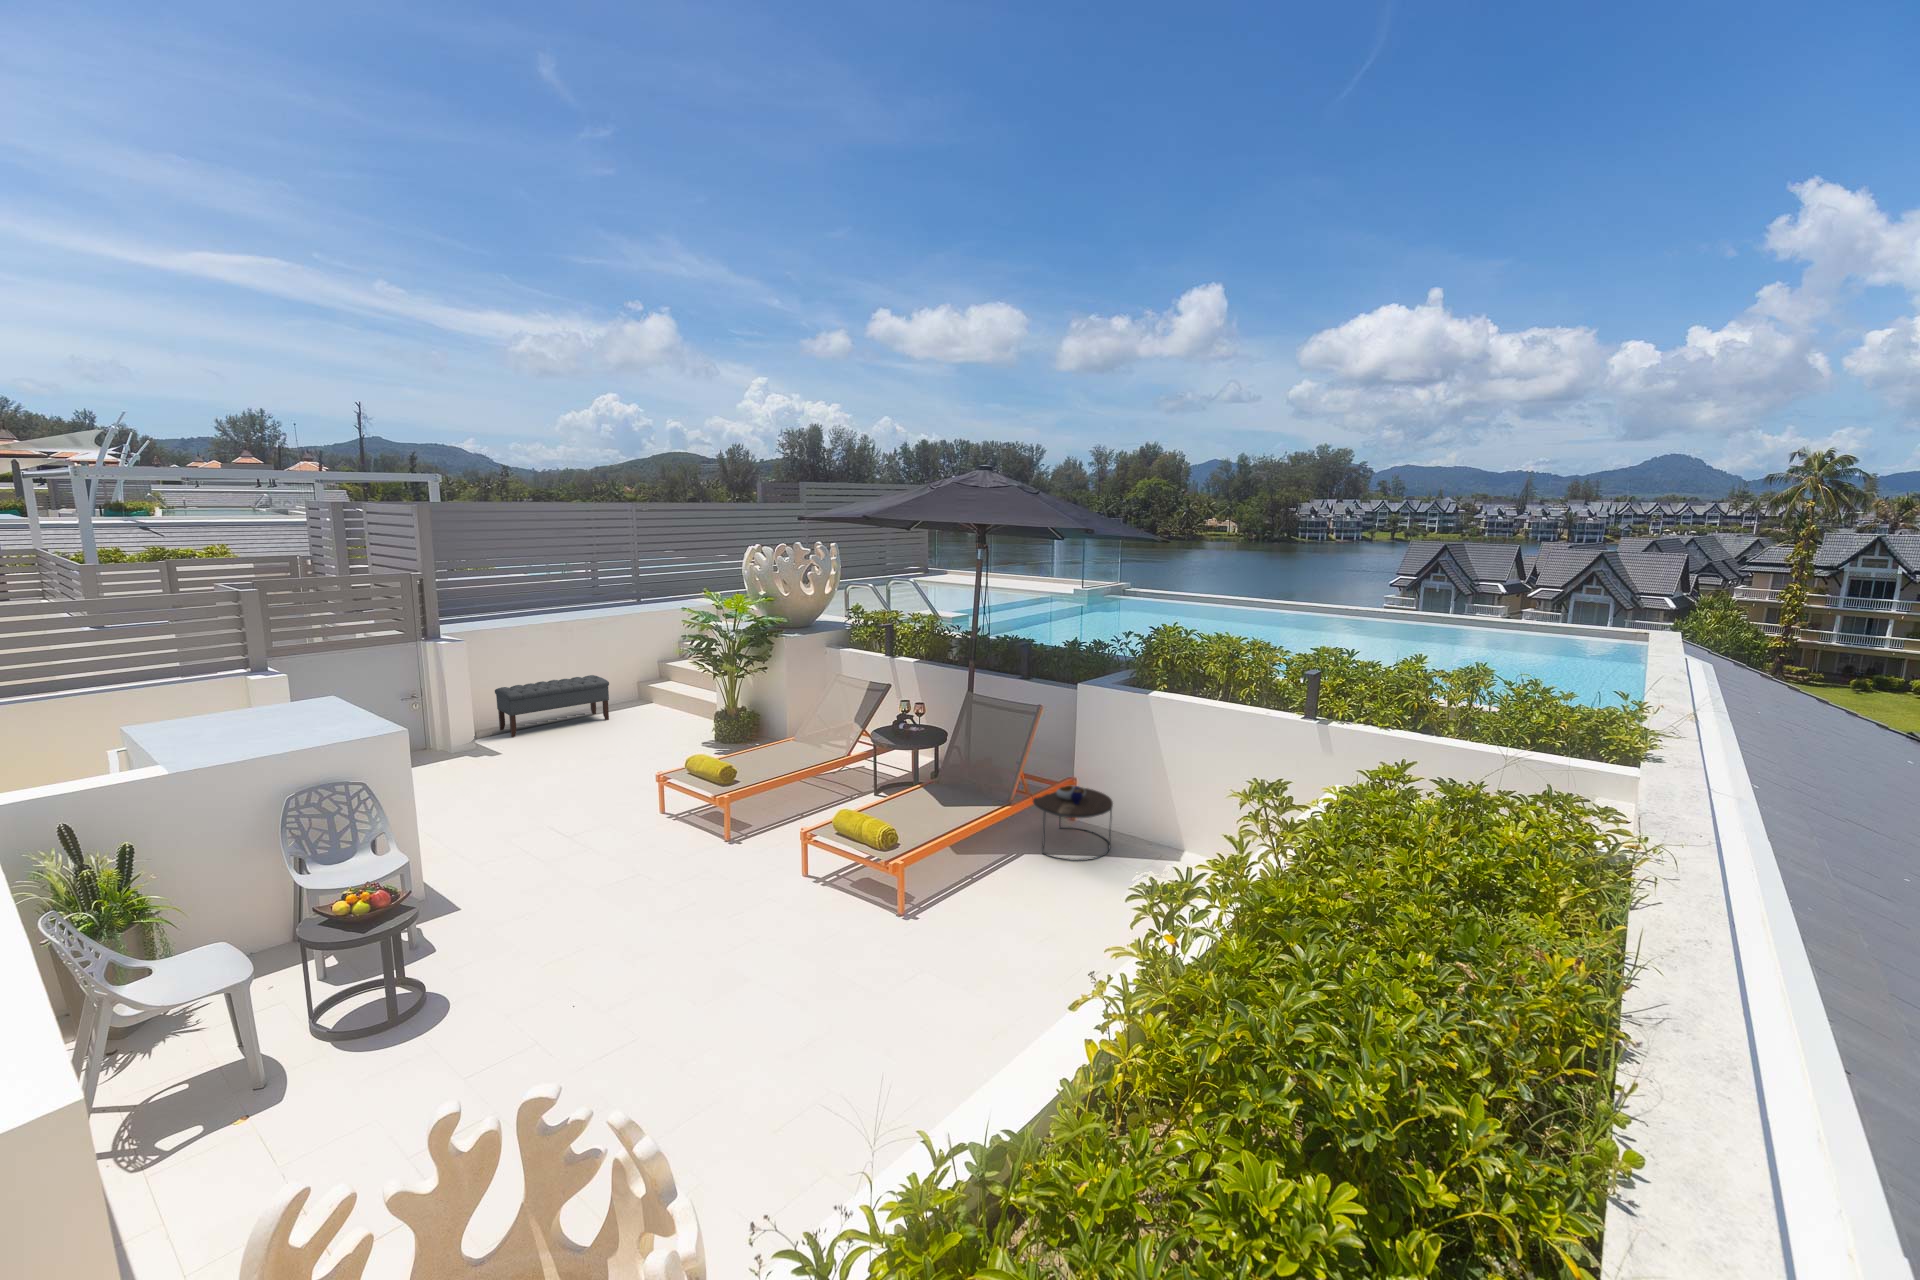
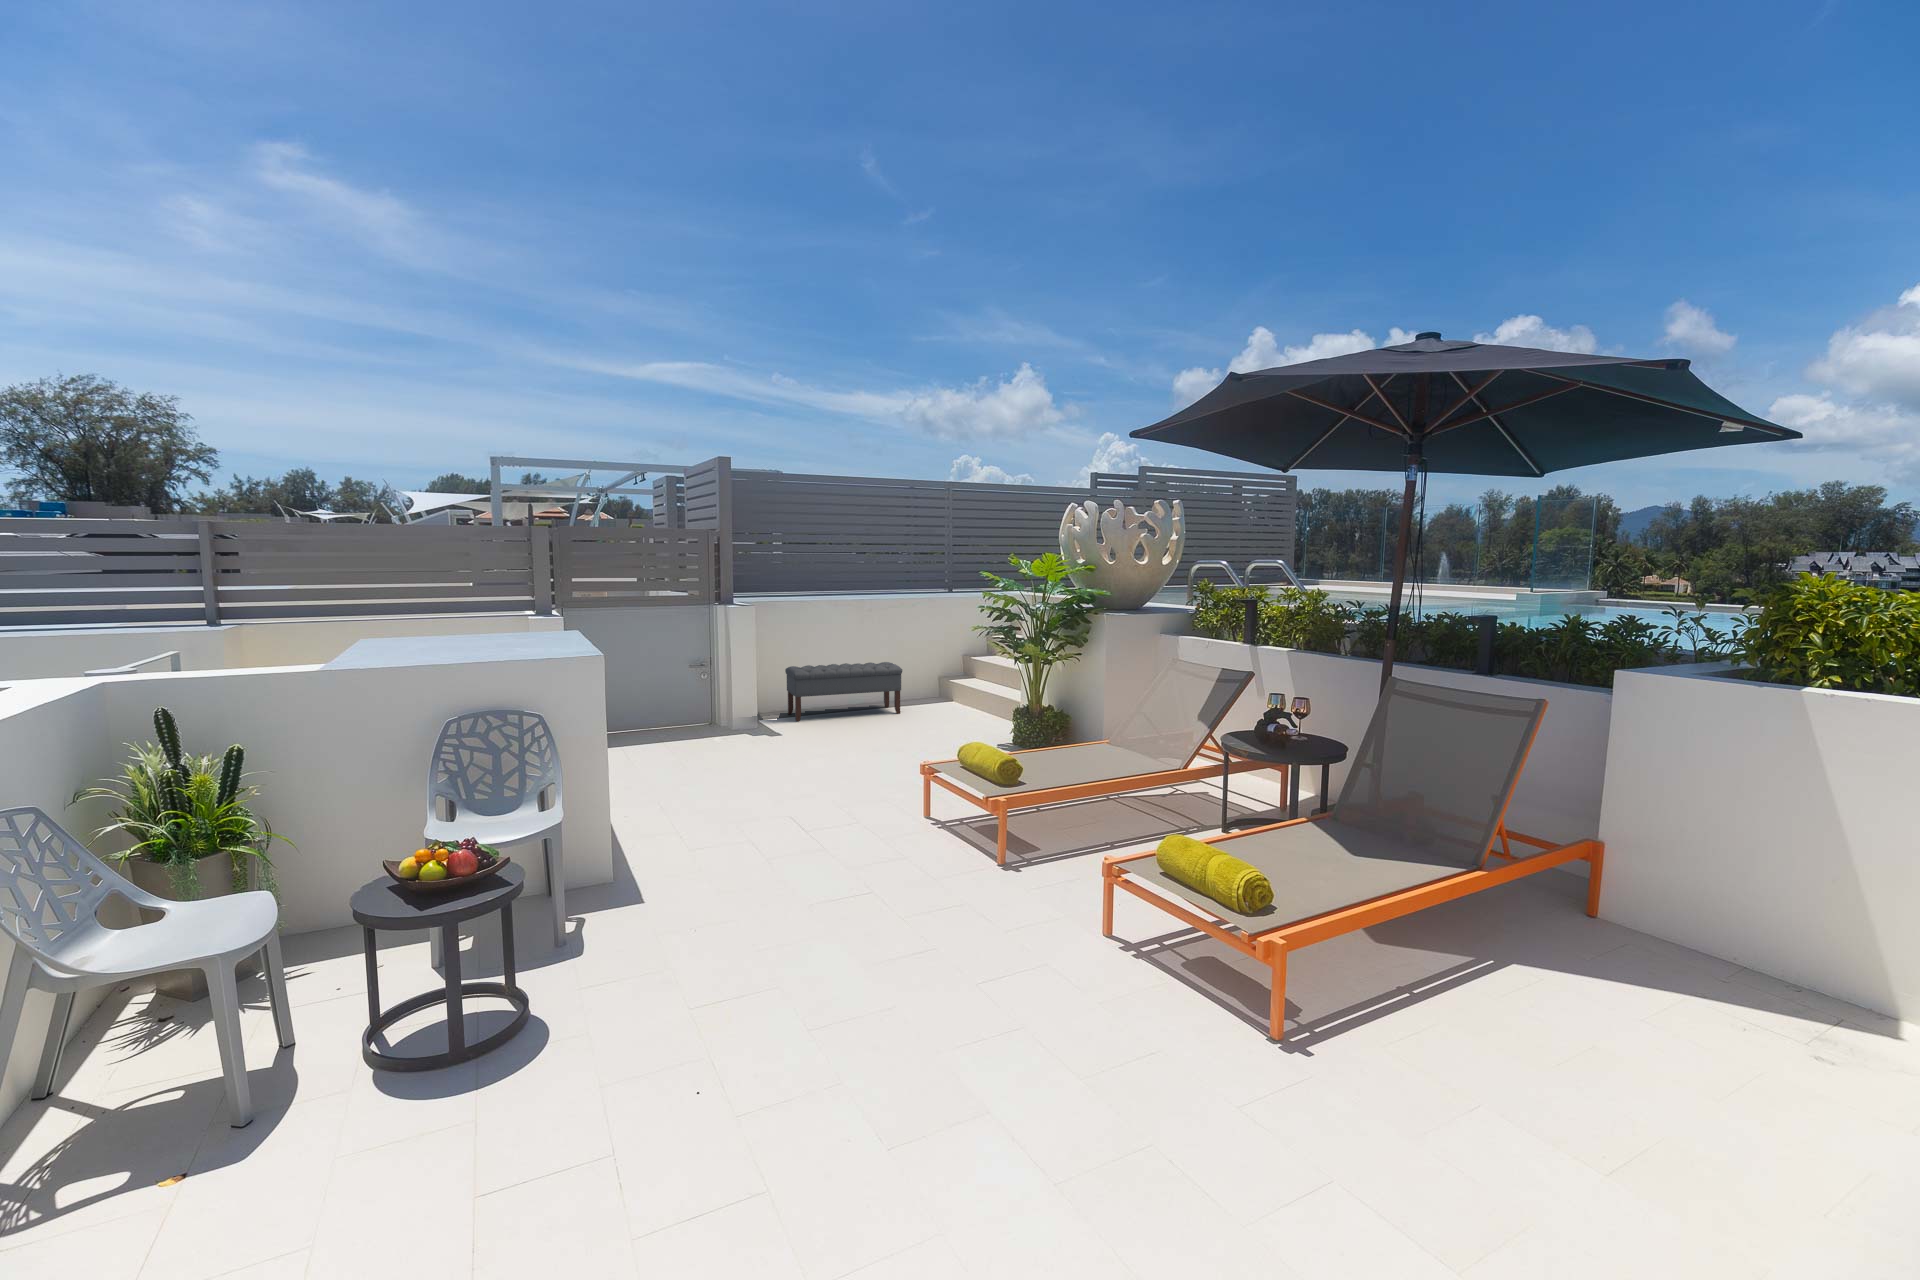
side table: present [1032,785,1113,861] -> none [1528,850,1722,1002]

